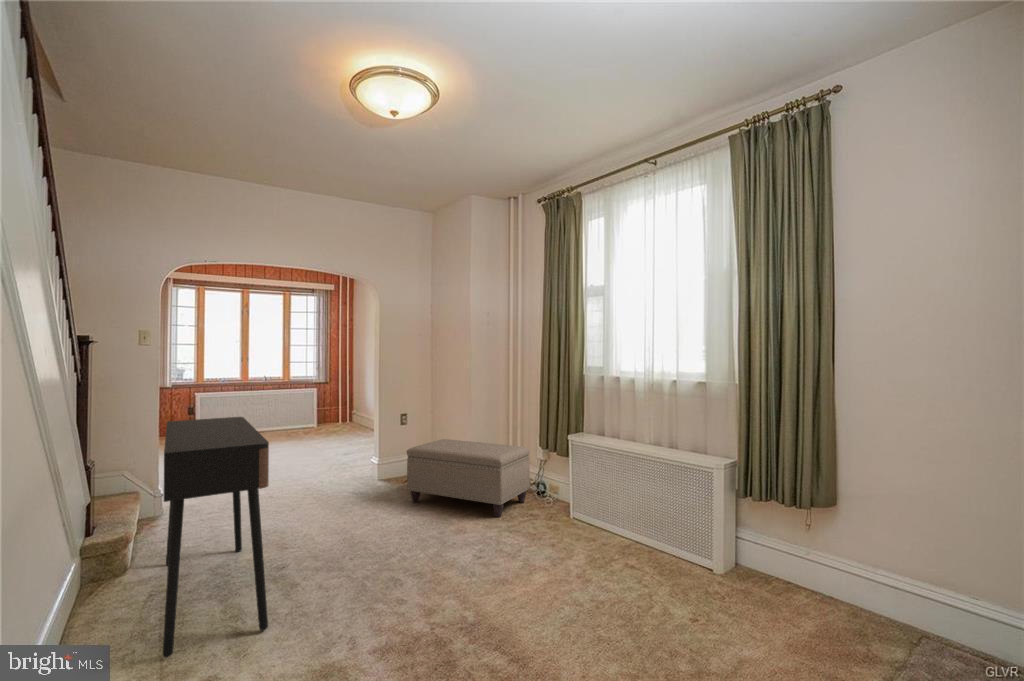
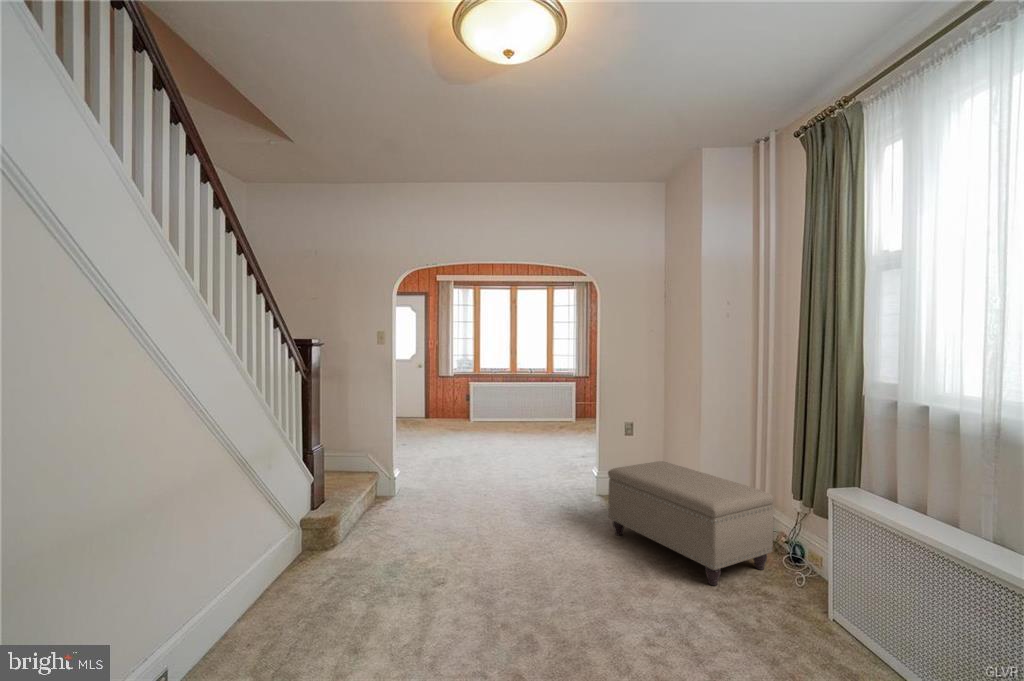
console table: present [163,417,269,657] -> none [265,419,417,671]

